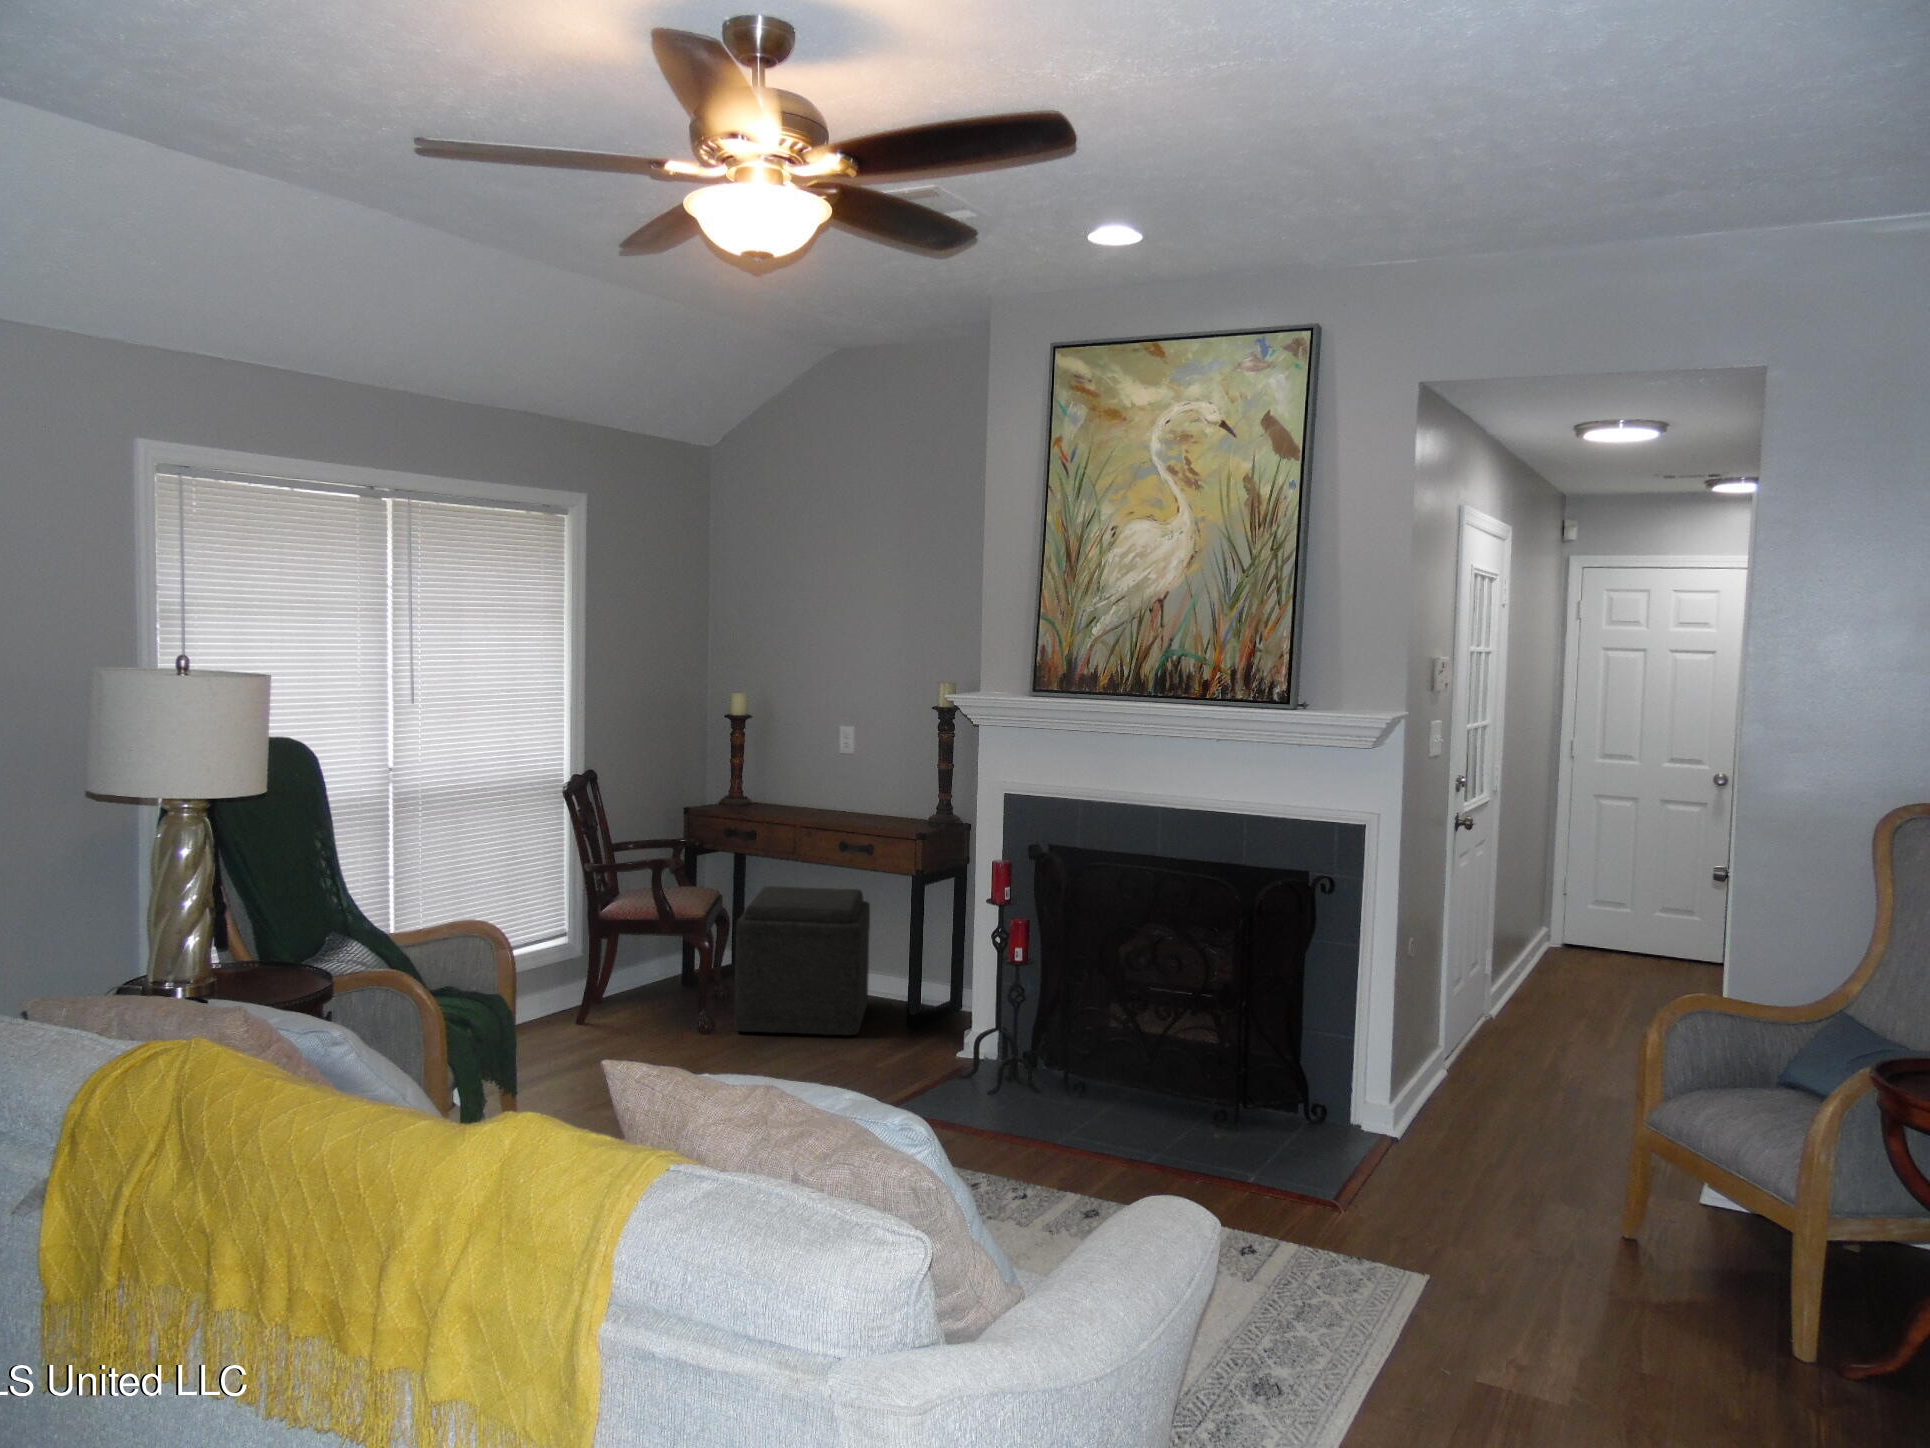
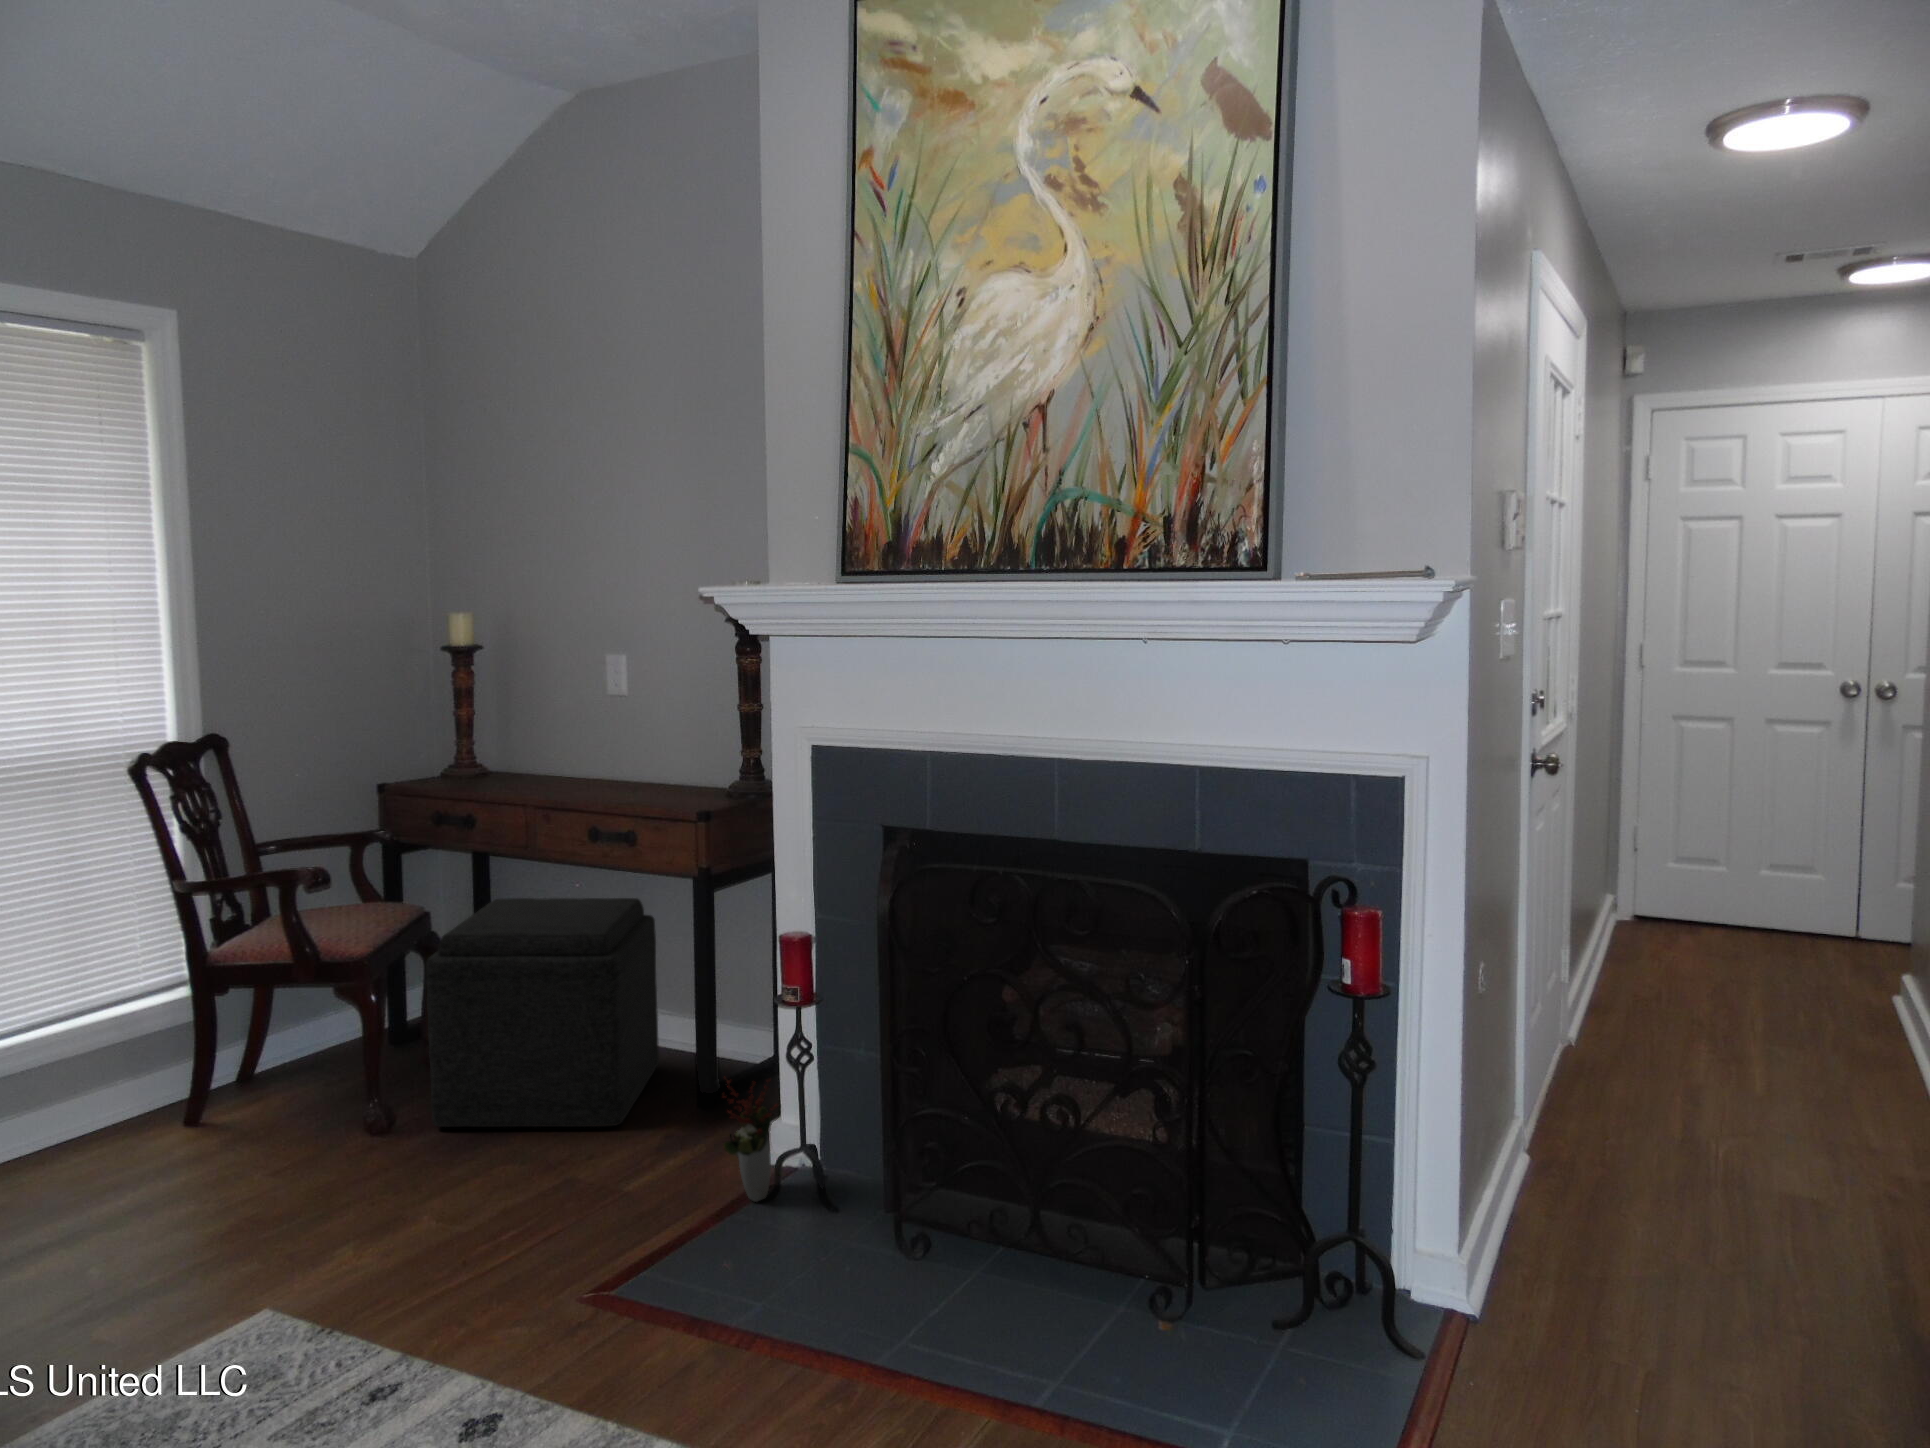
decorative plant: none [938,998,975,1077] -> present [723,1079,779,1202]

